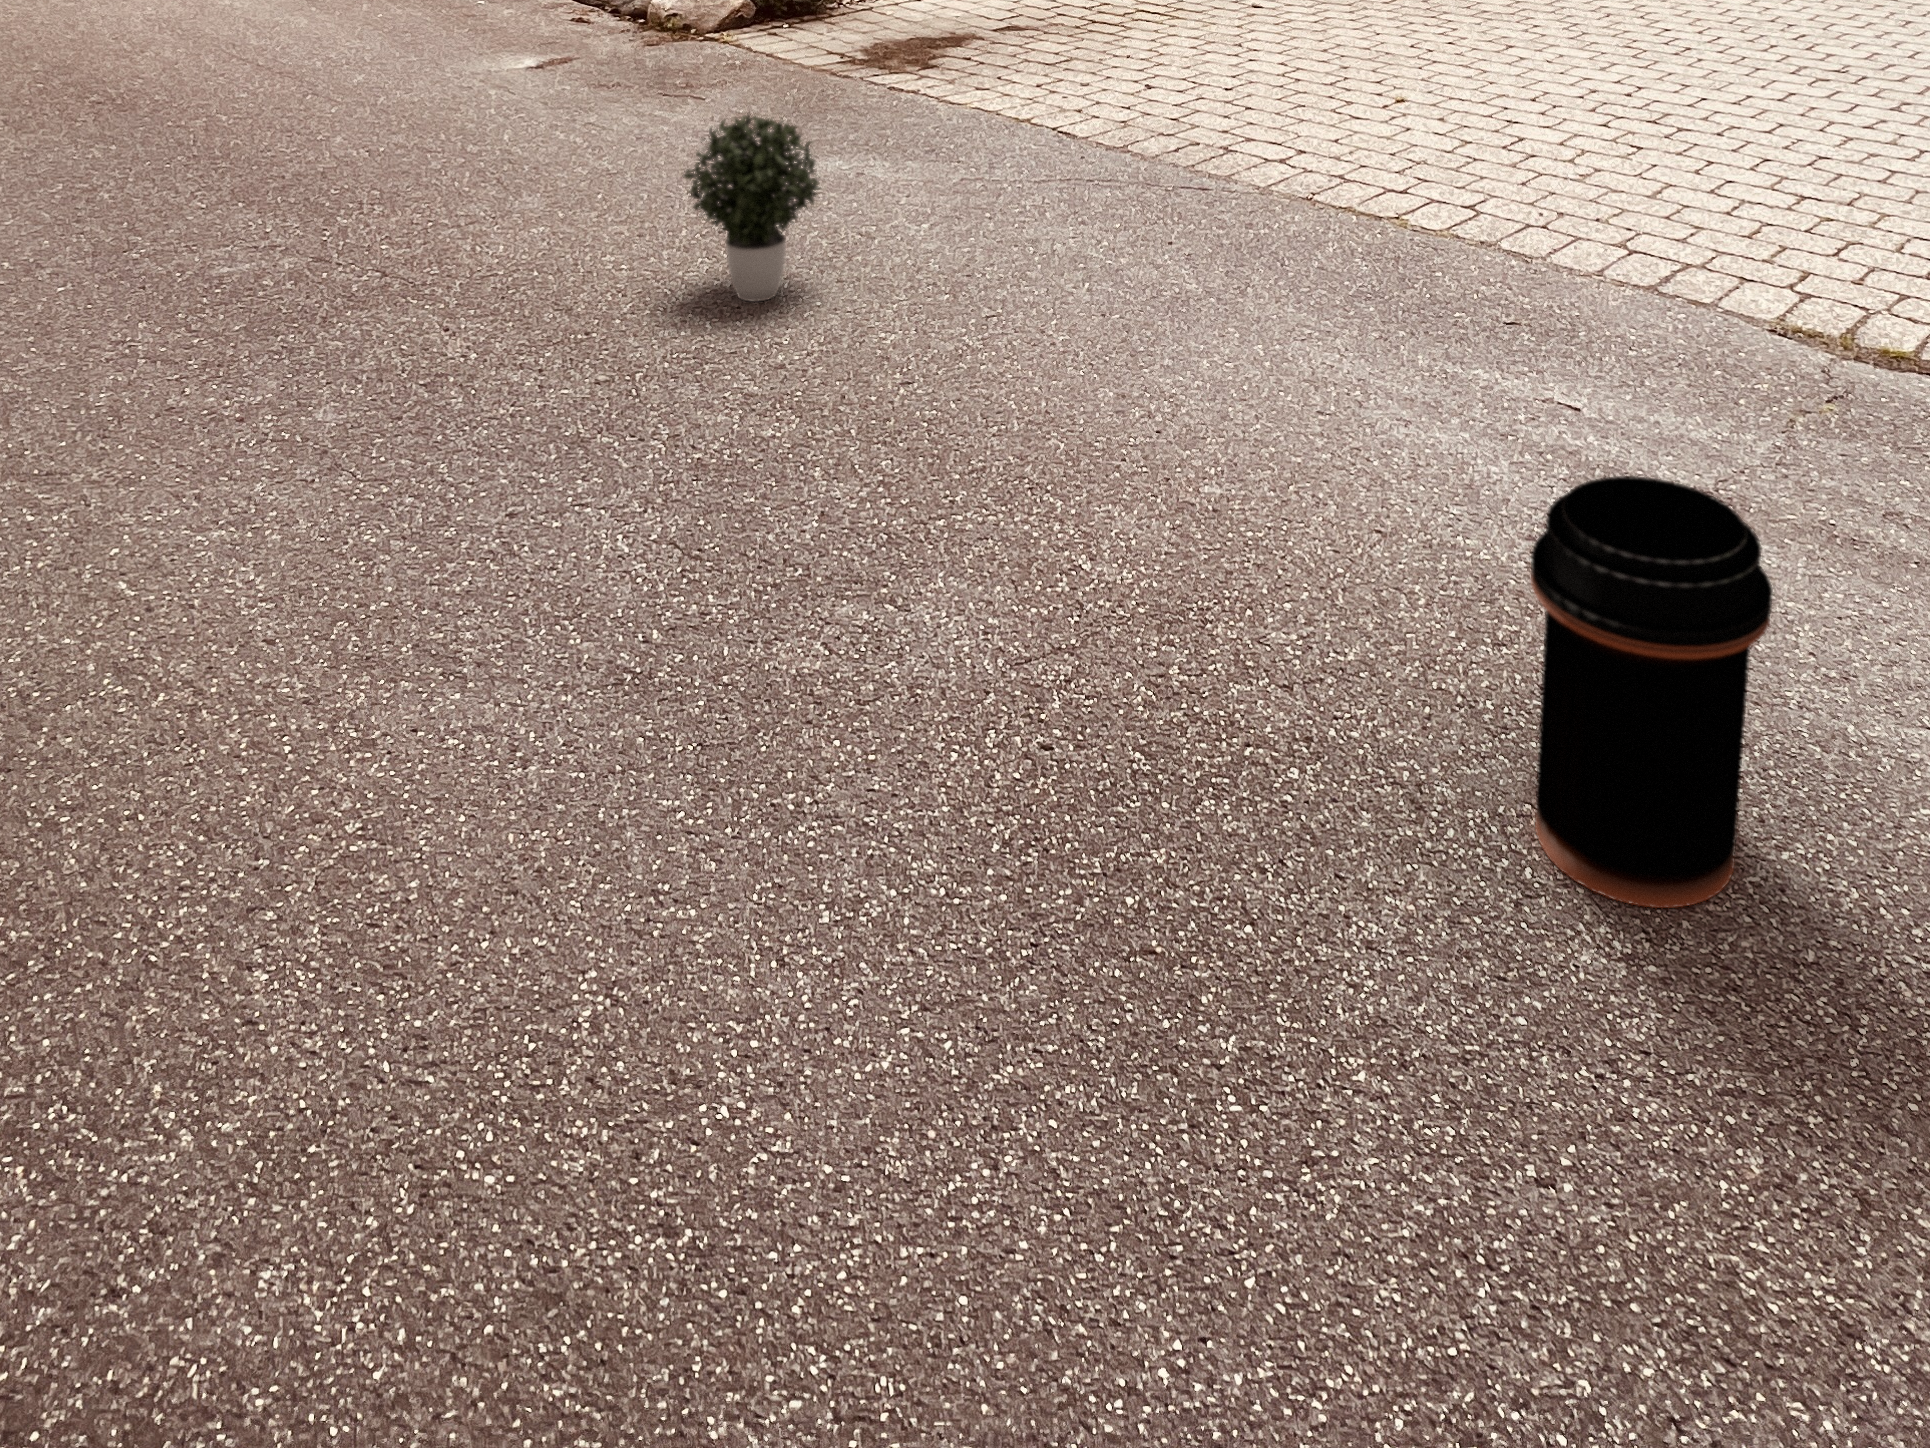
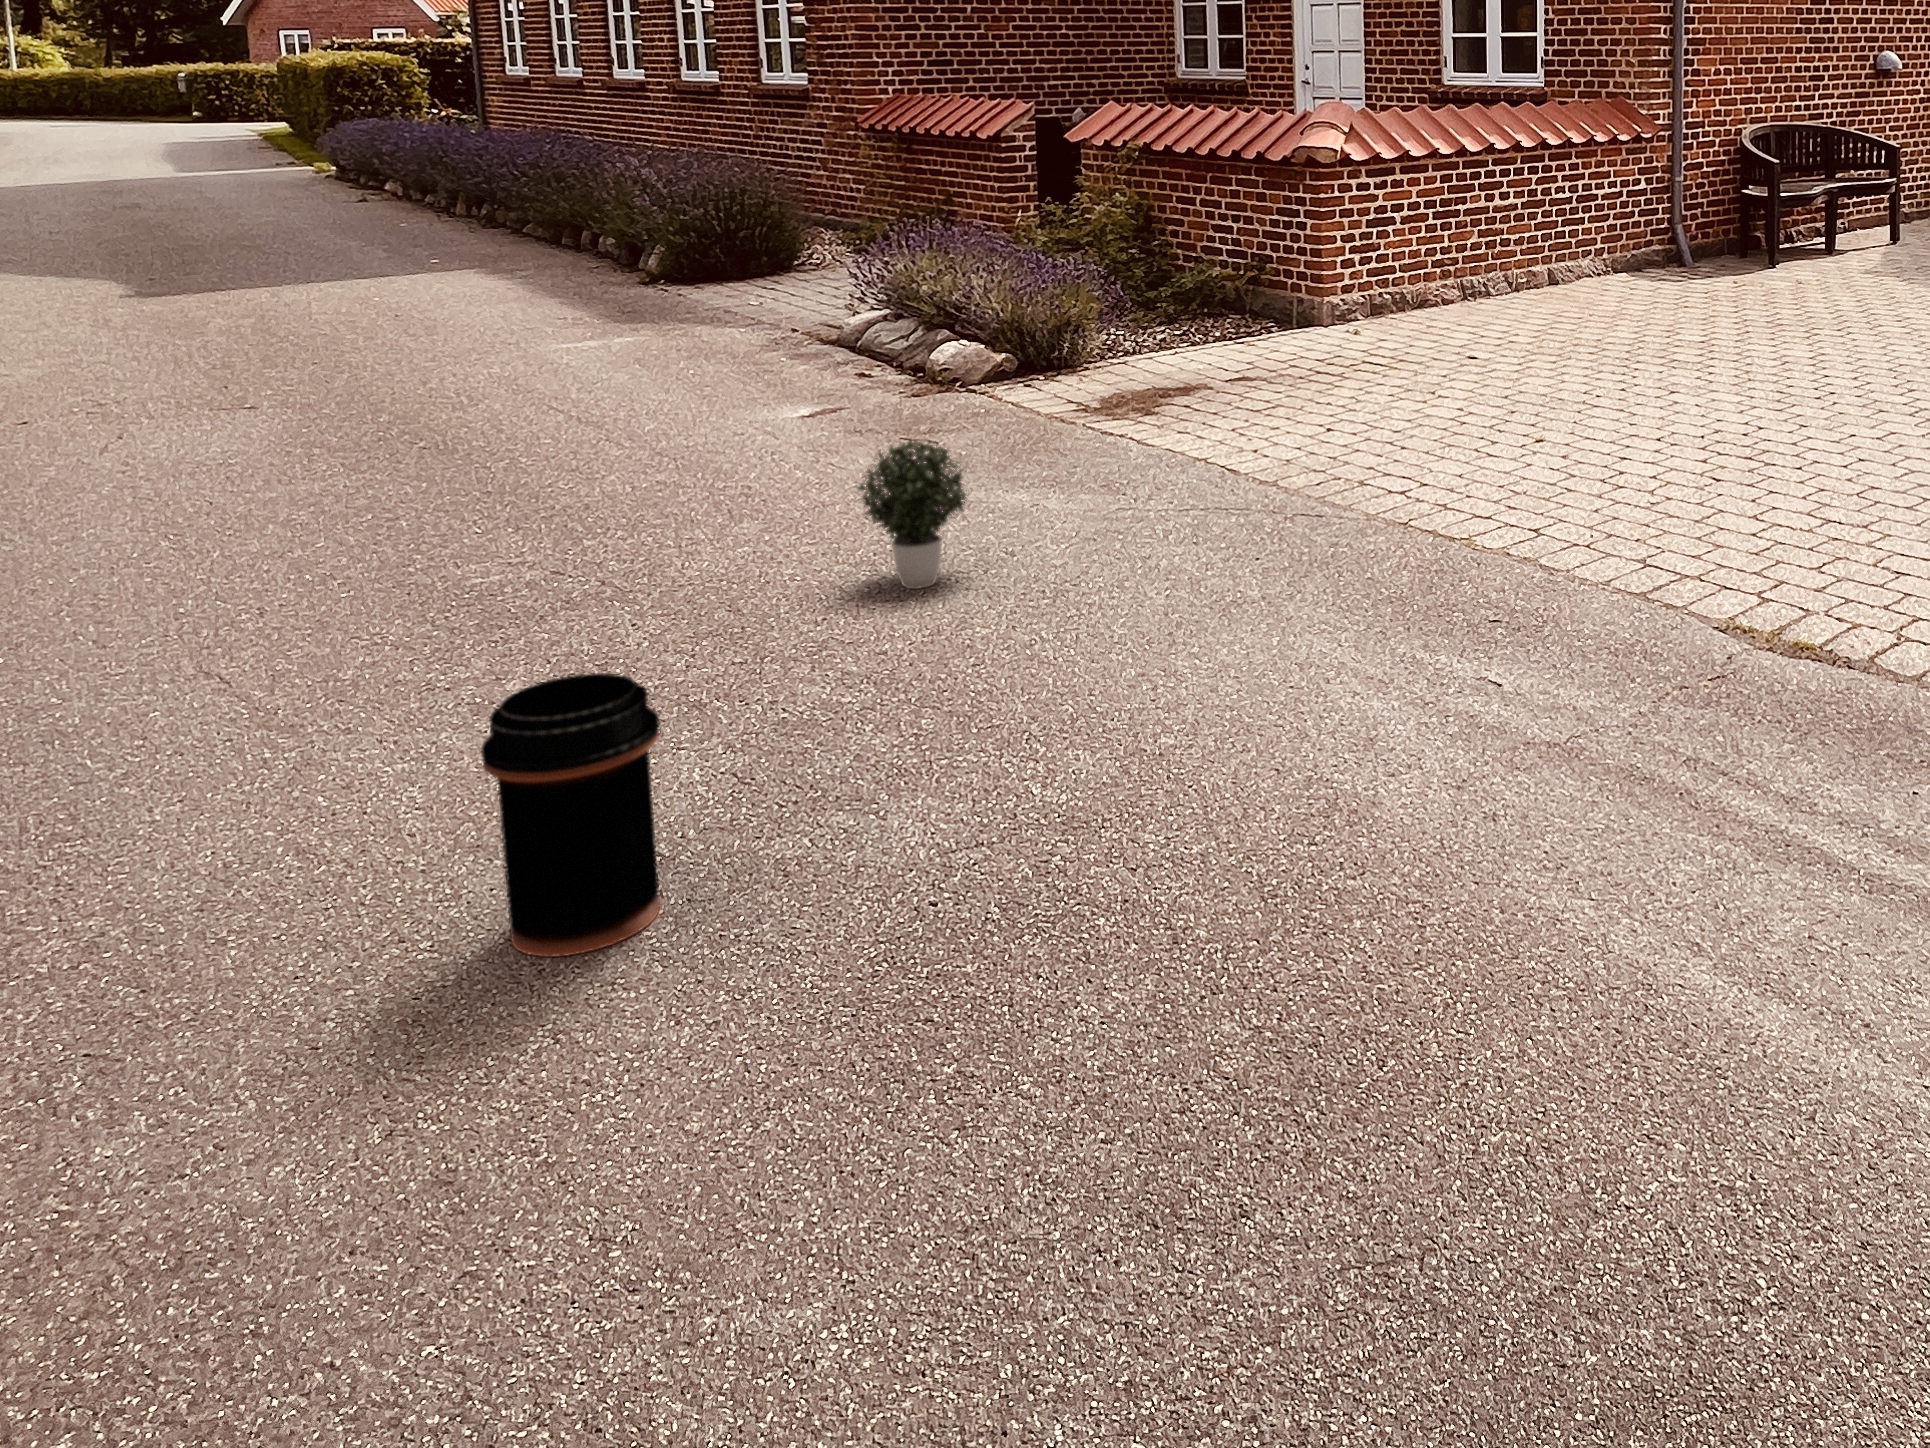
trash can: present [1531,476,1773,908] -> present [481,673,660,957]

